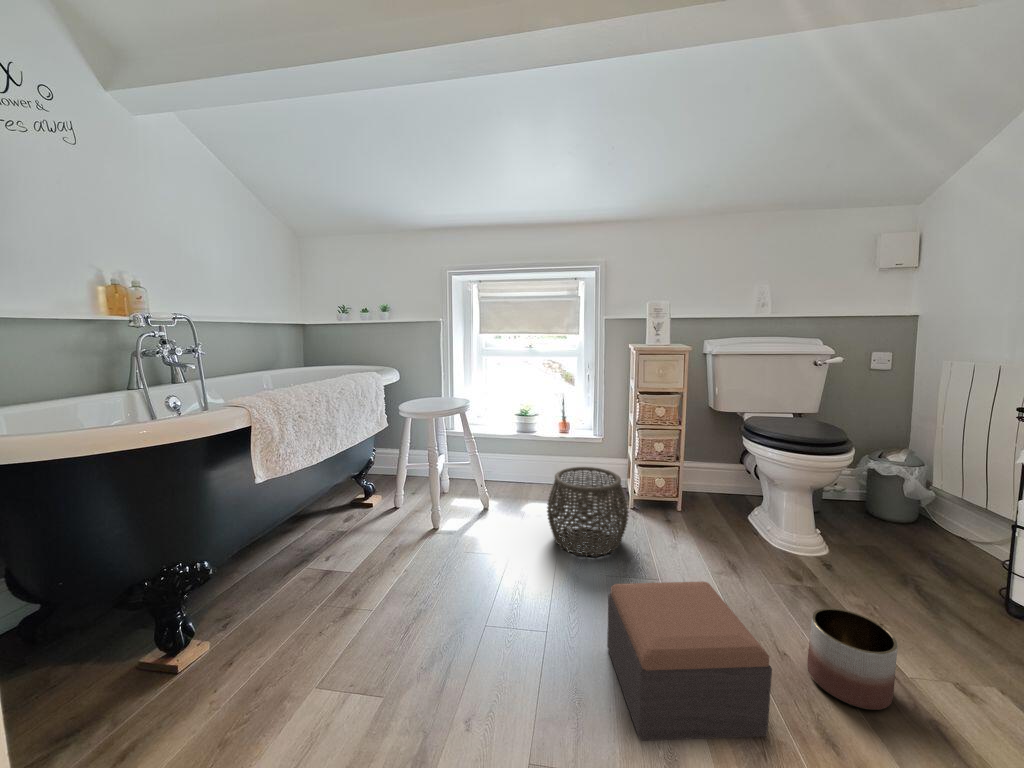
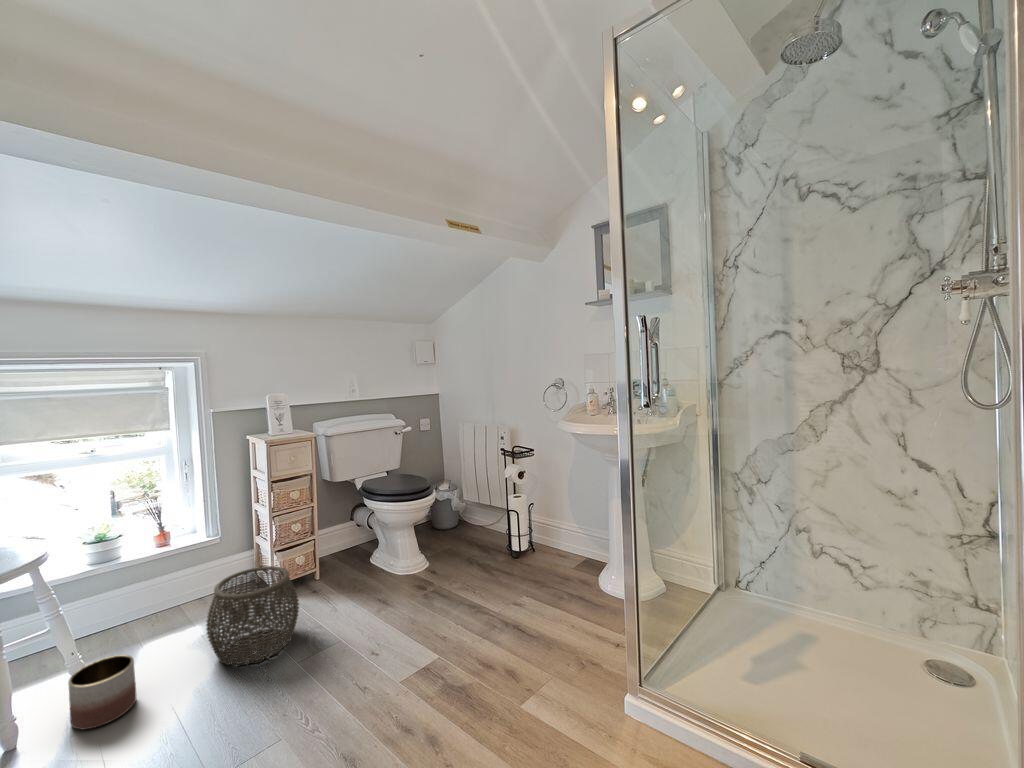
footstool: present [607,581,772,741] -> none [342,614,460,738]
planter: present [807,608,898,710] -> present [68,655,136,729]

